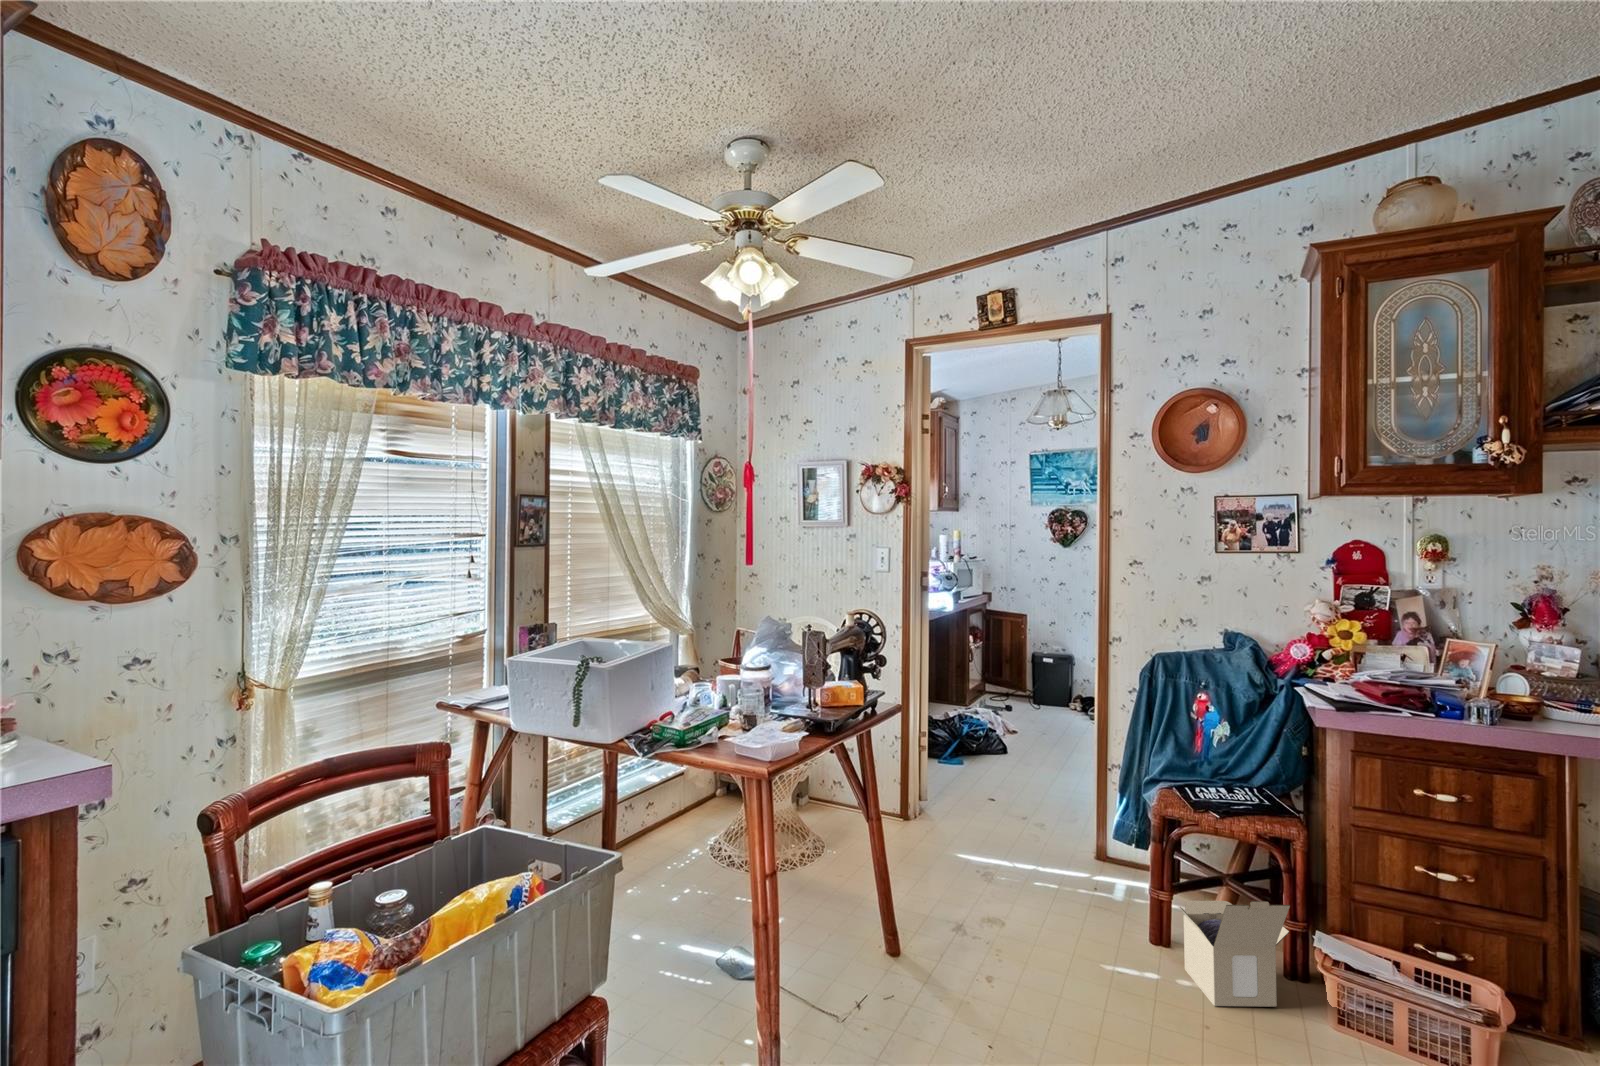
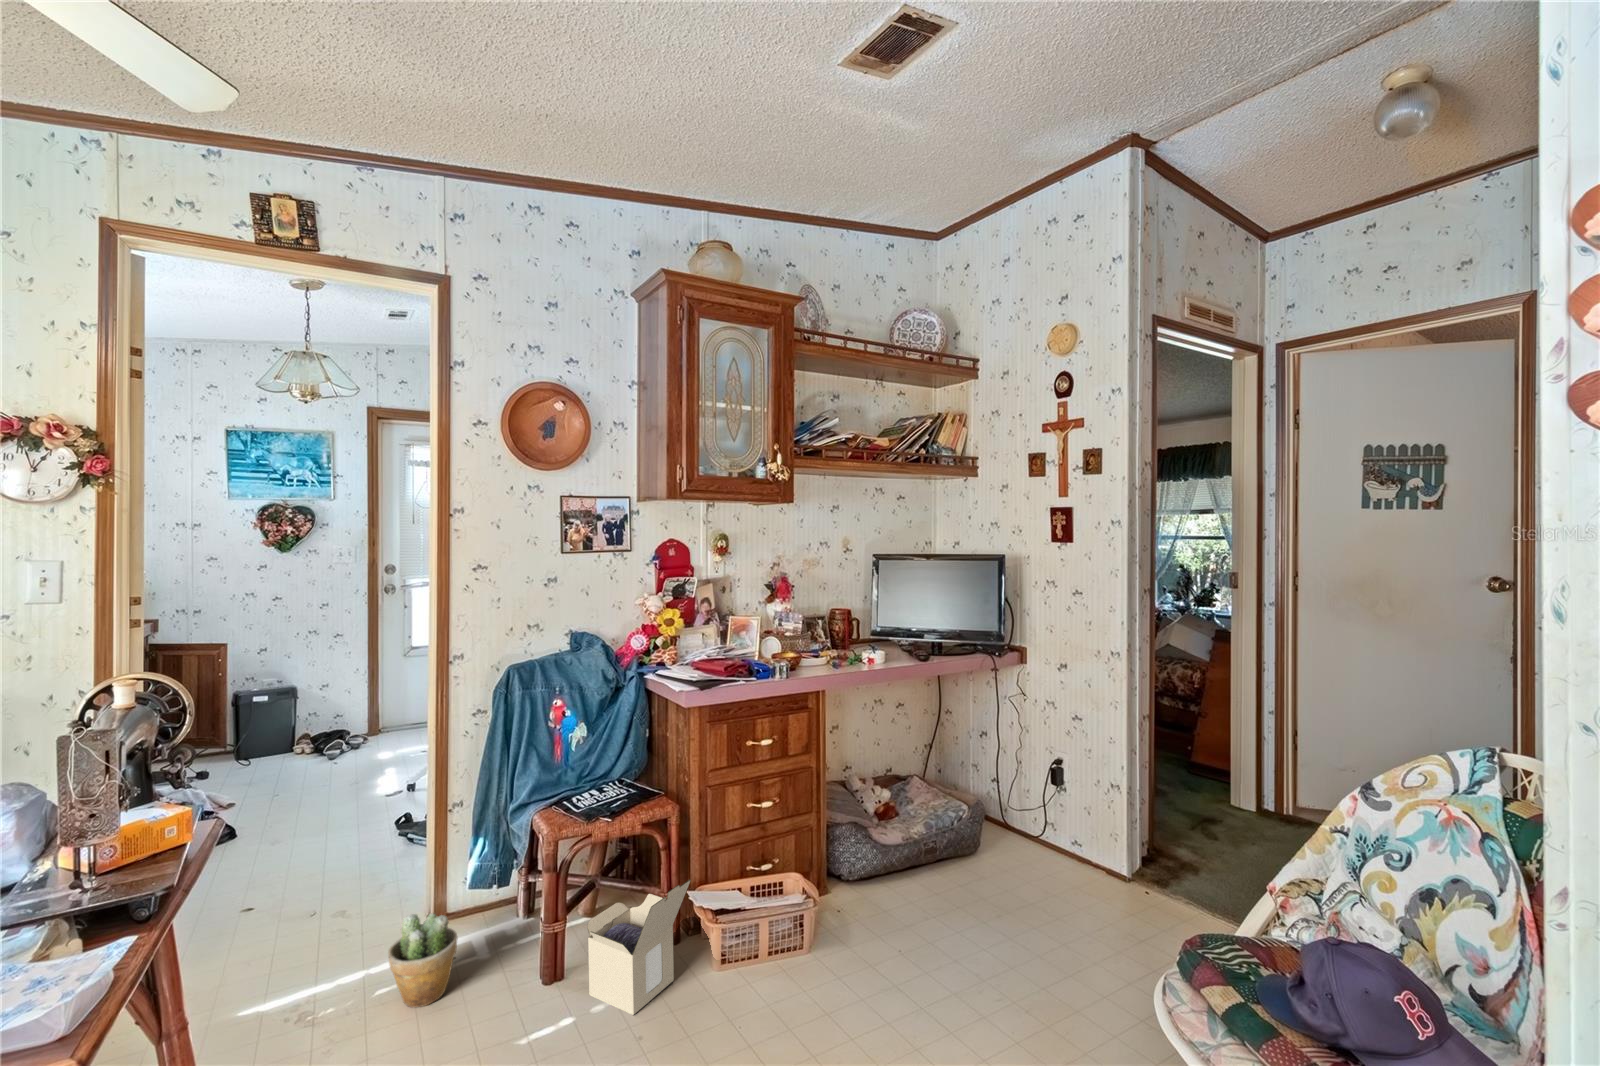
potted plant: none [1035,830,1087,906] -> present [388,913,457,1007]

